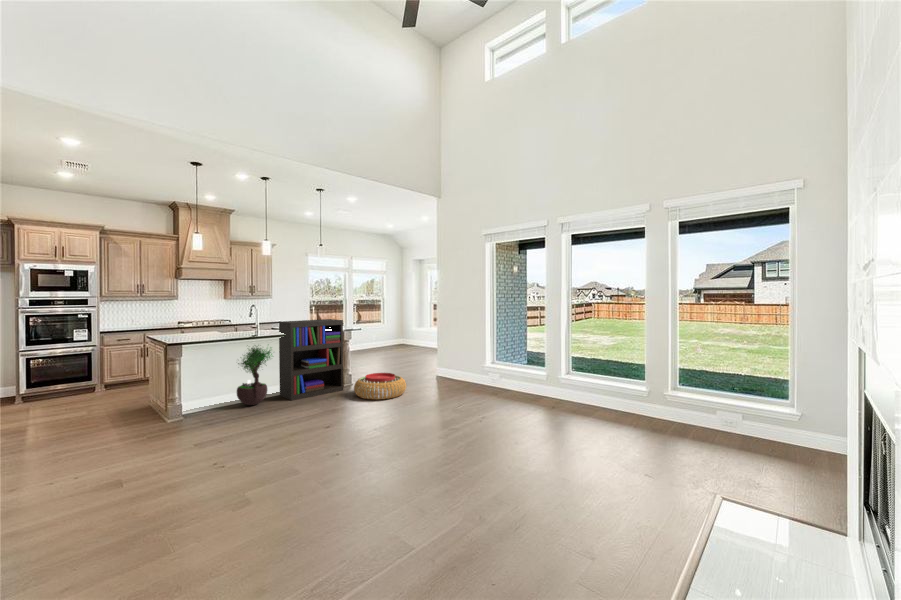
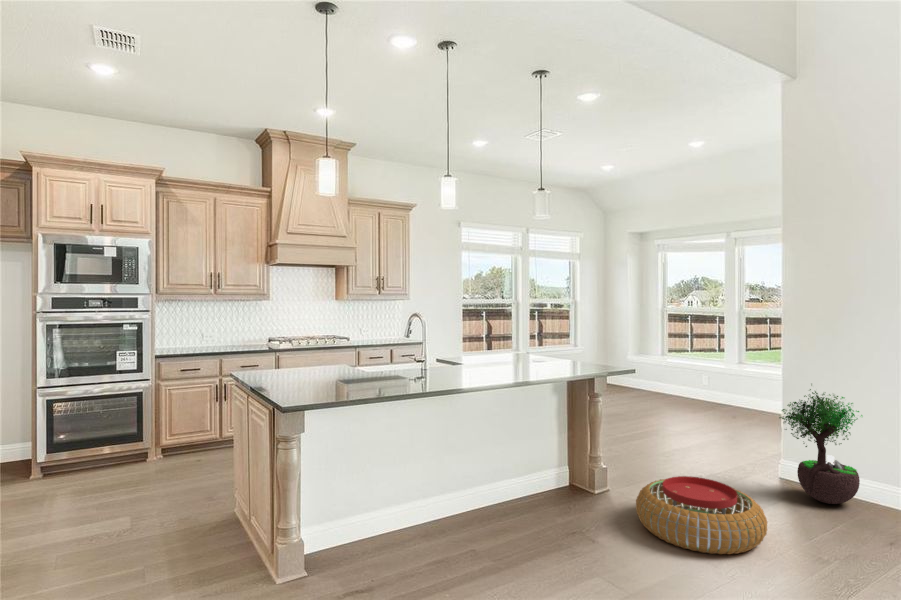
bookshelf: present [279,319,343,400] -> none [471,348,599,531]
potted tree: present [237,347,272,405] -> present [779,389,862,504]

